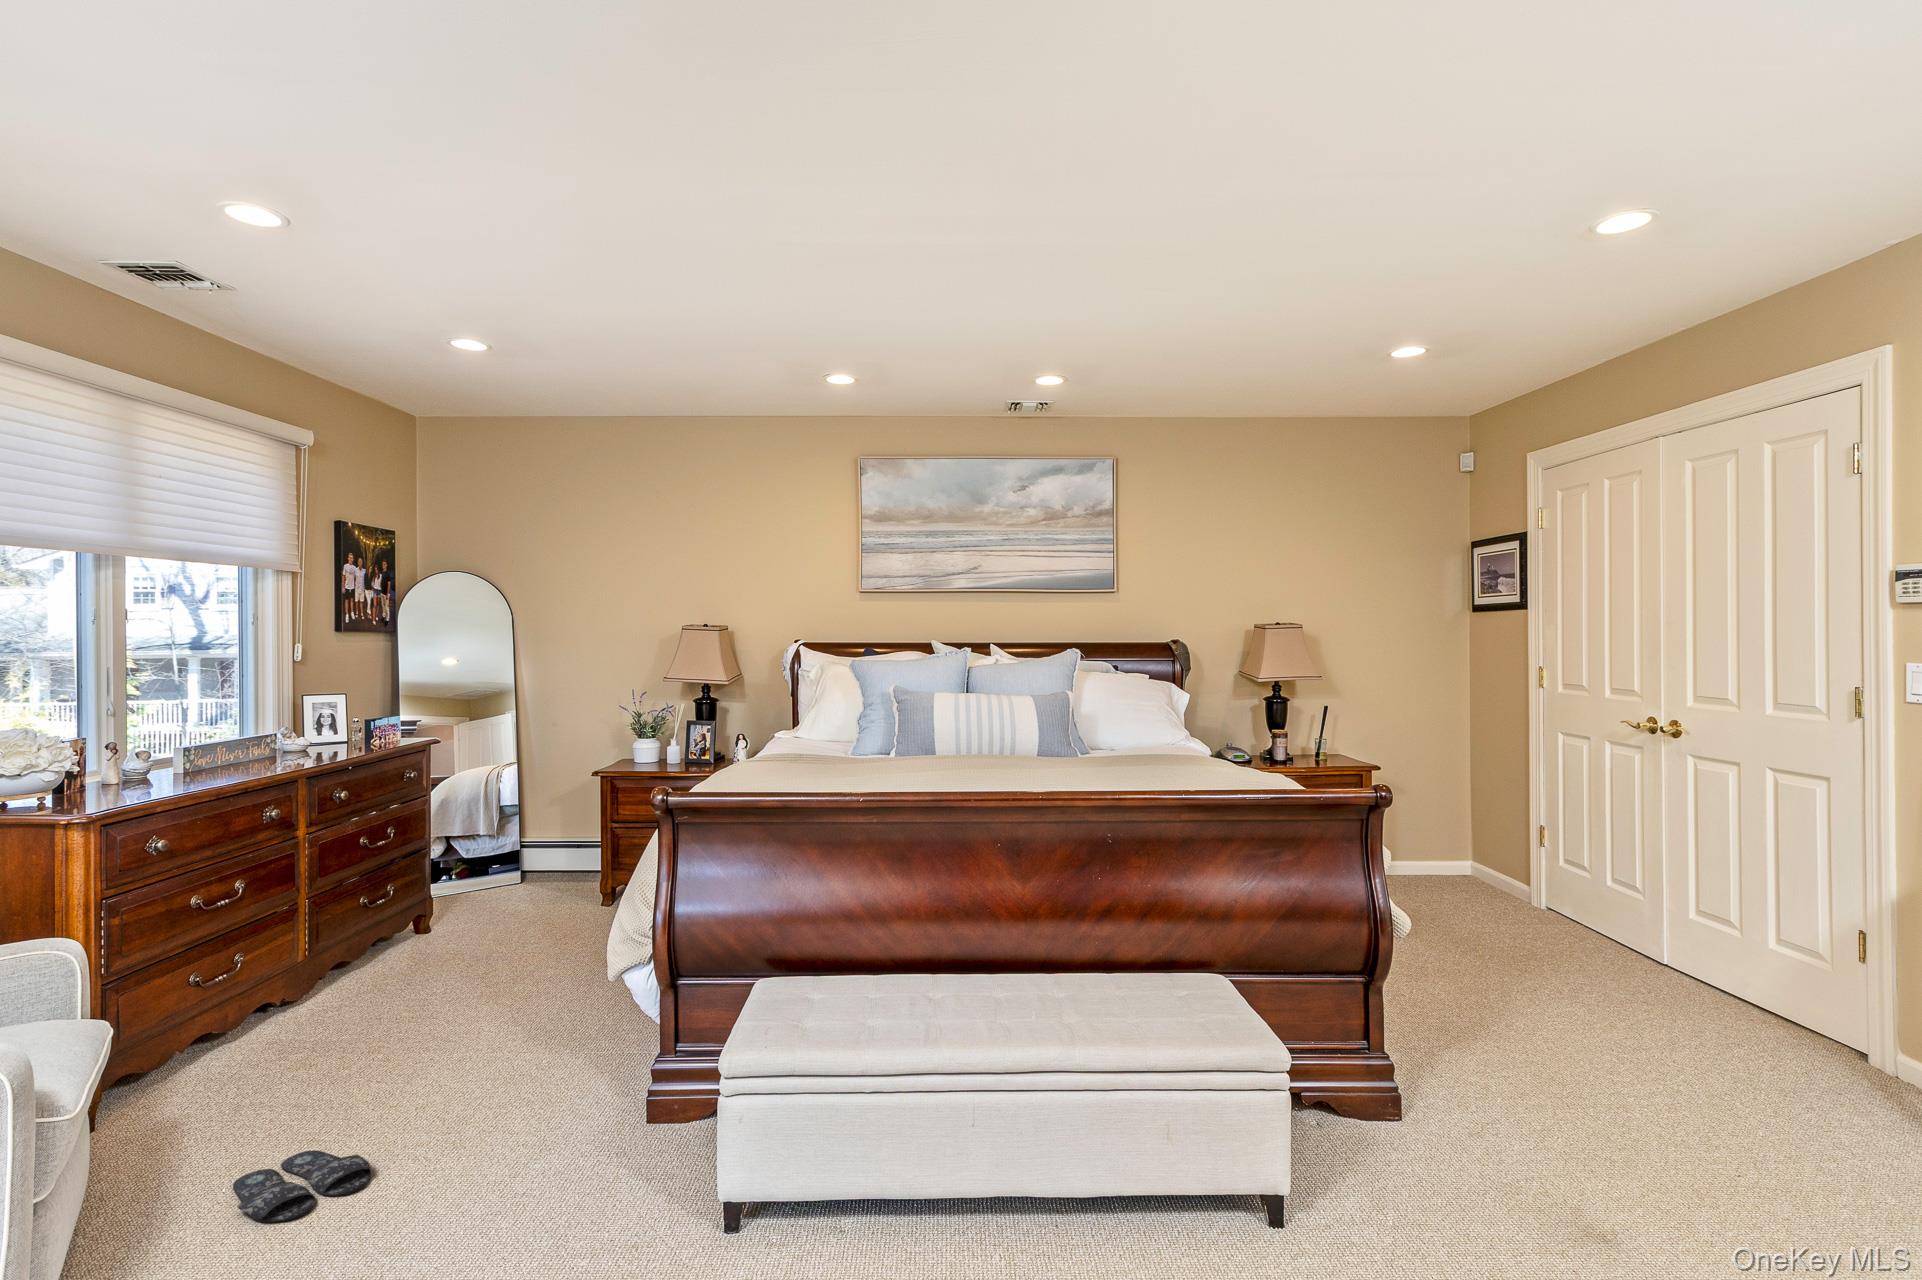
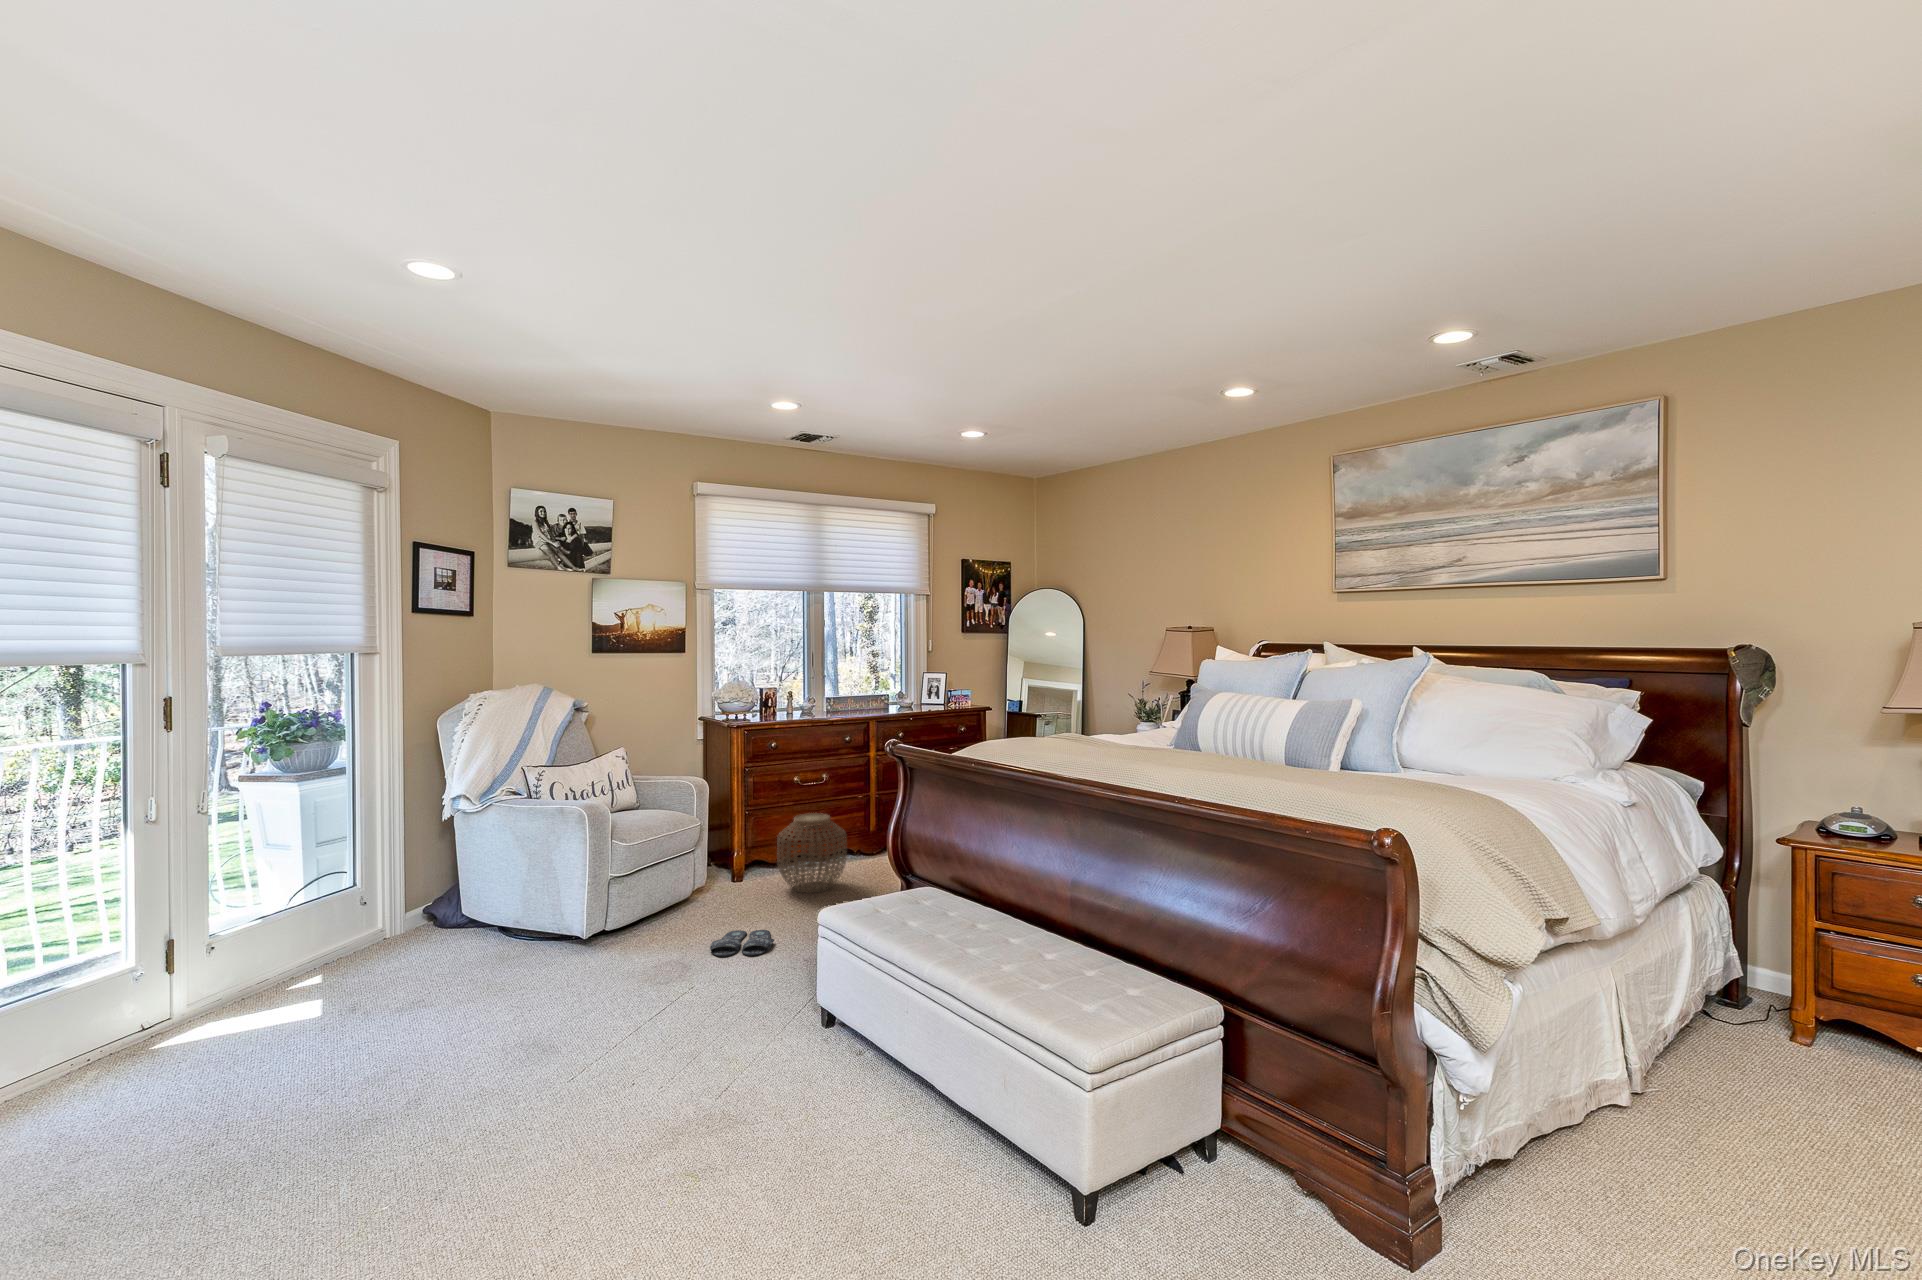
woven basket: none [183,941,330,1086] -> present [777,813,847,893]

